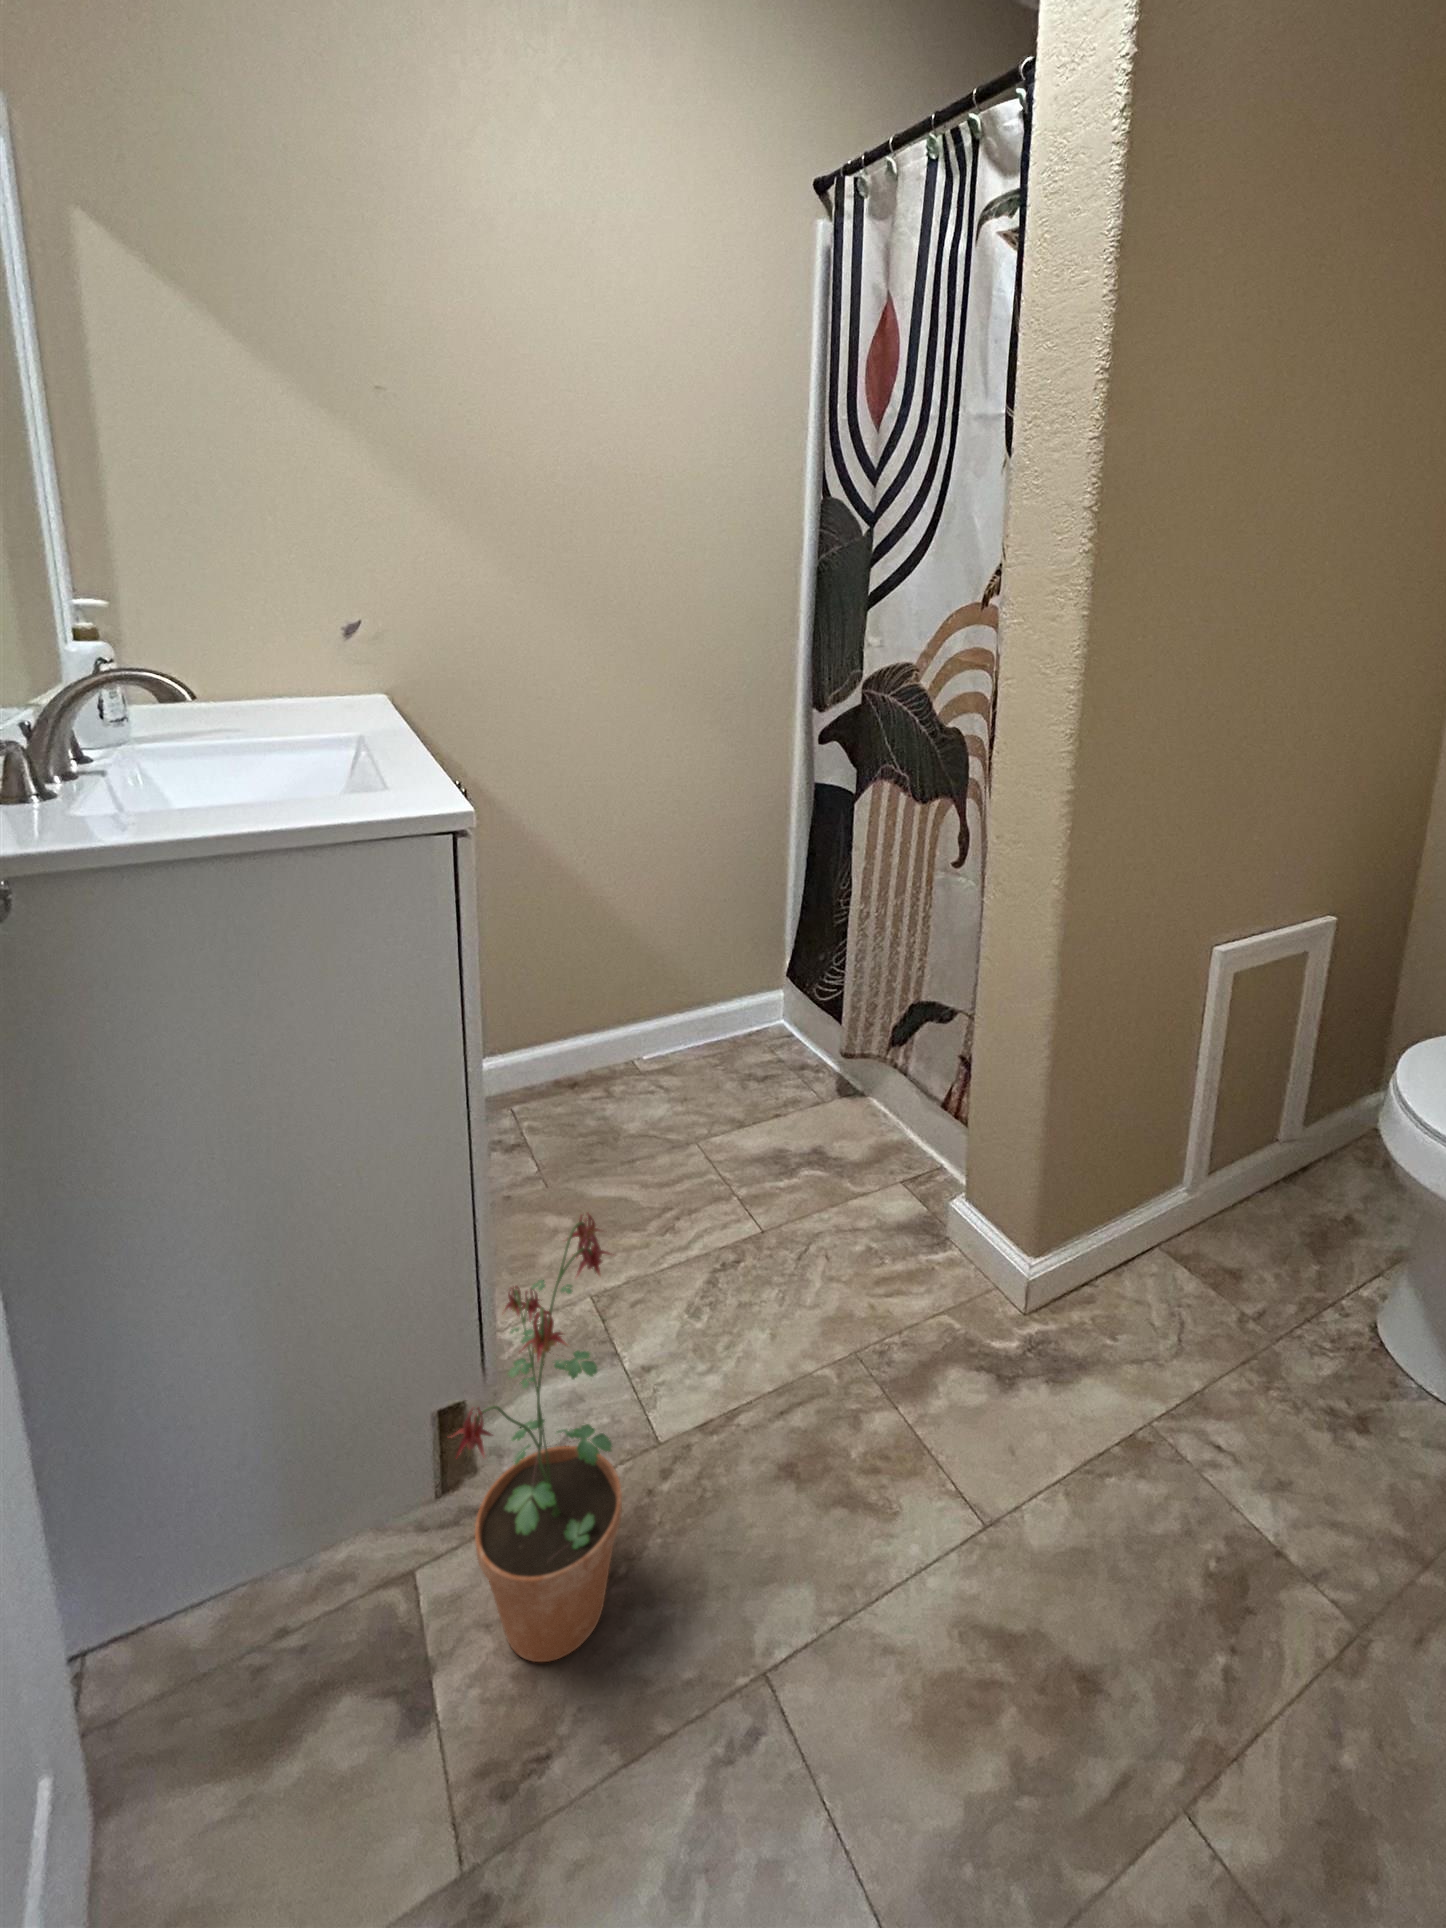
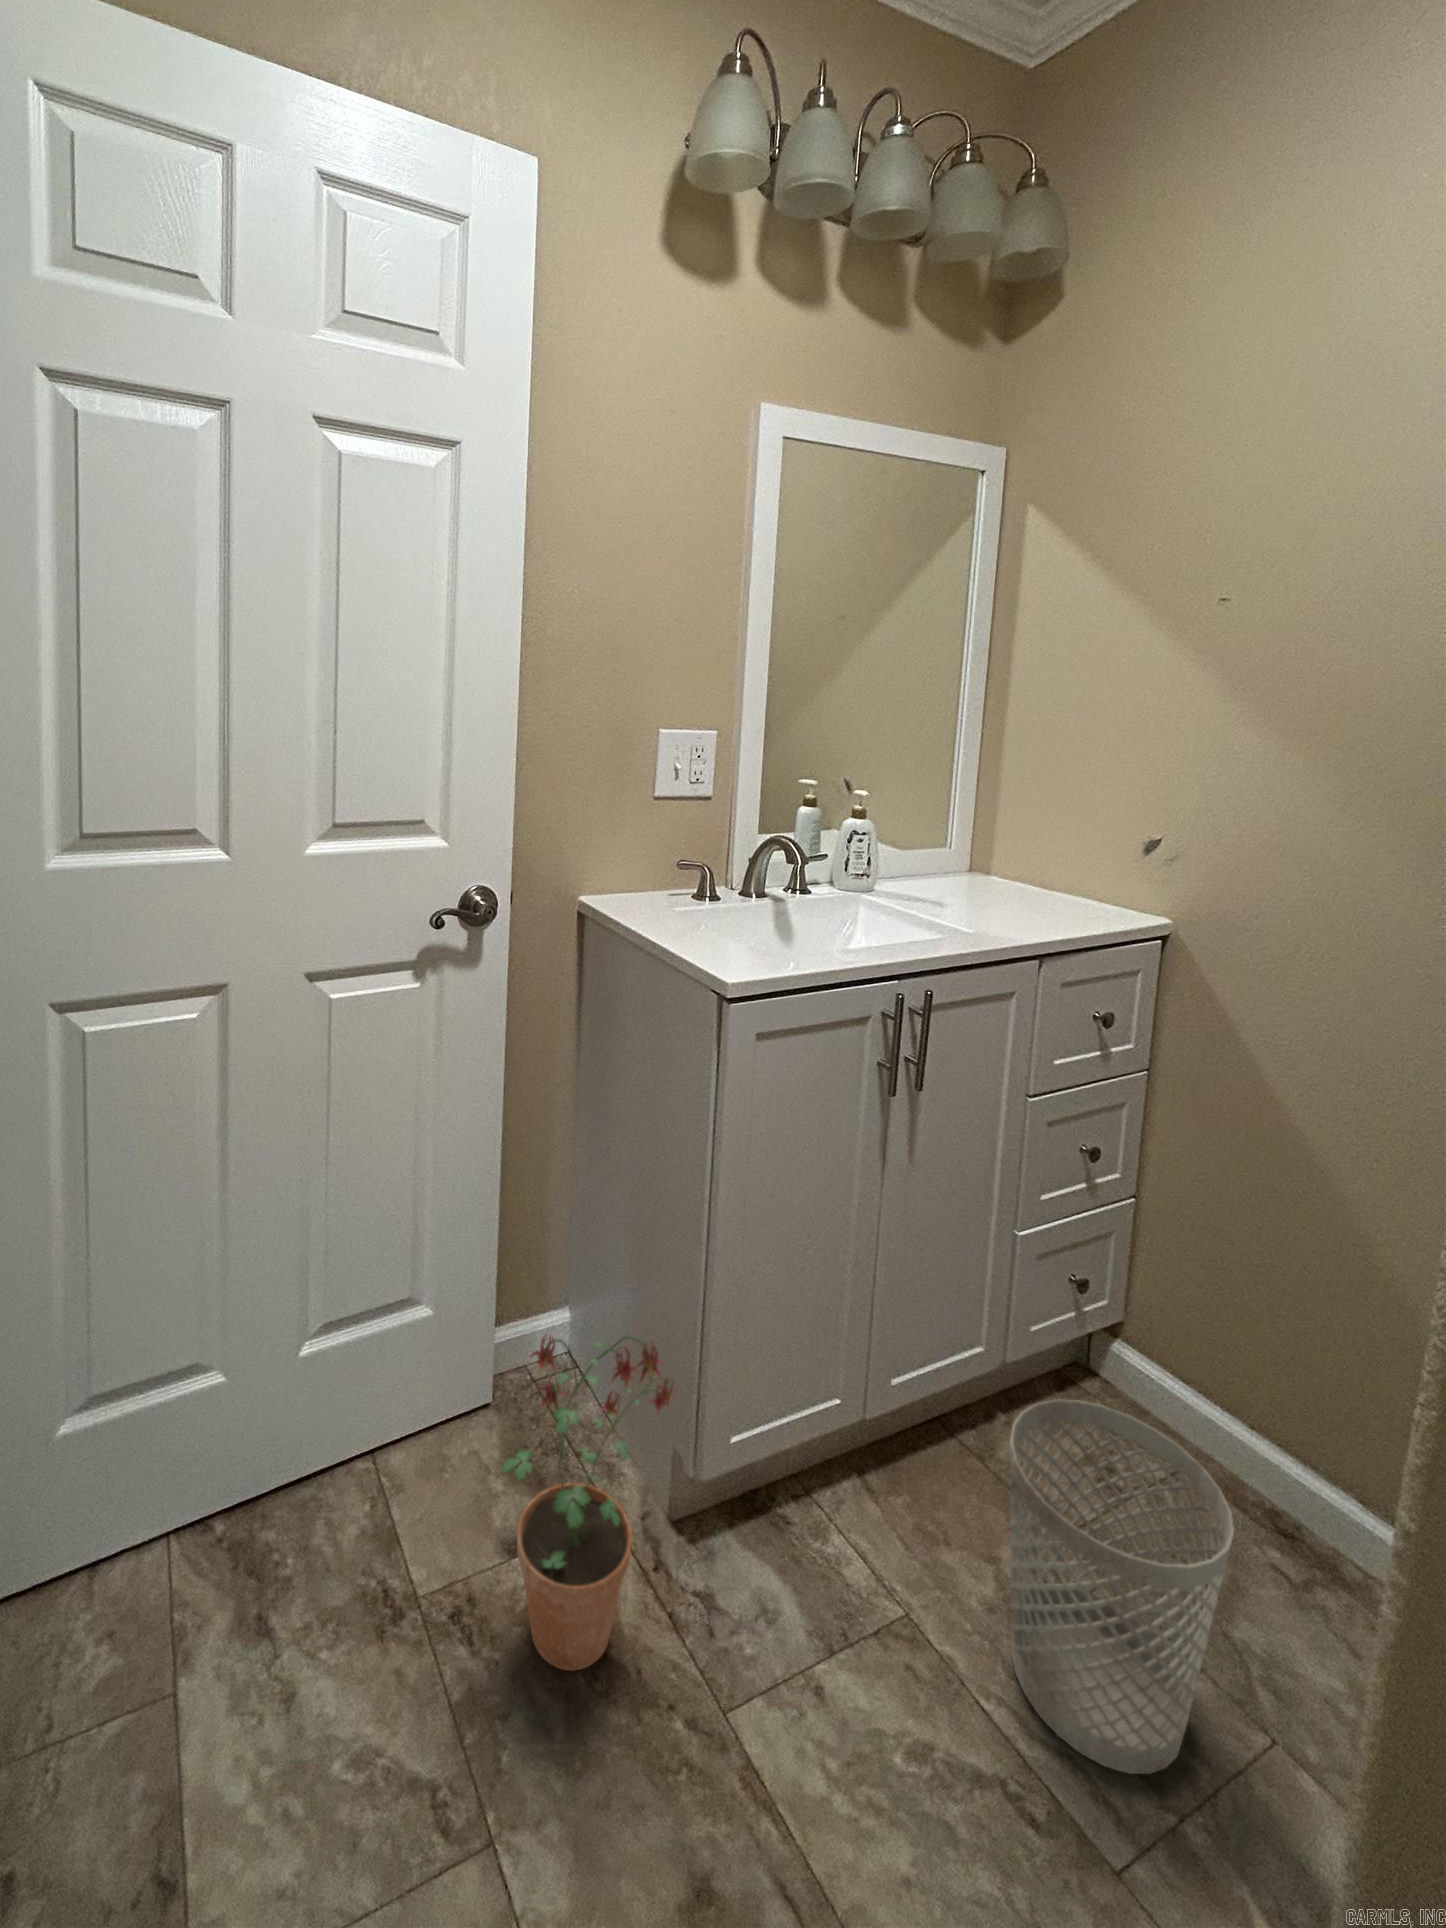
wastebasket: none [583,1023,725,1243] -> present [1010,1399,1234,1774]

